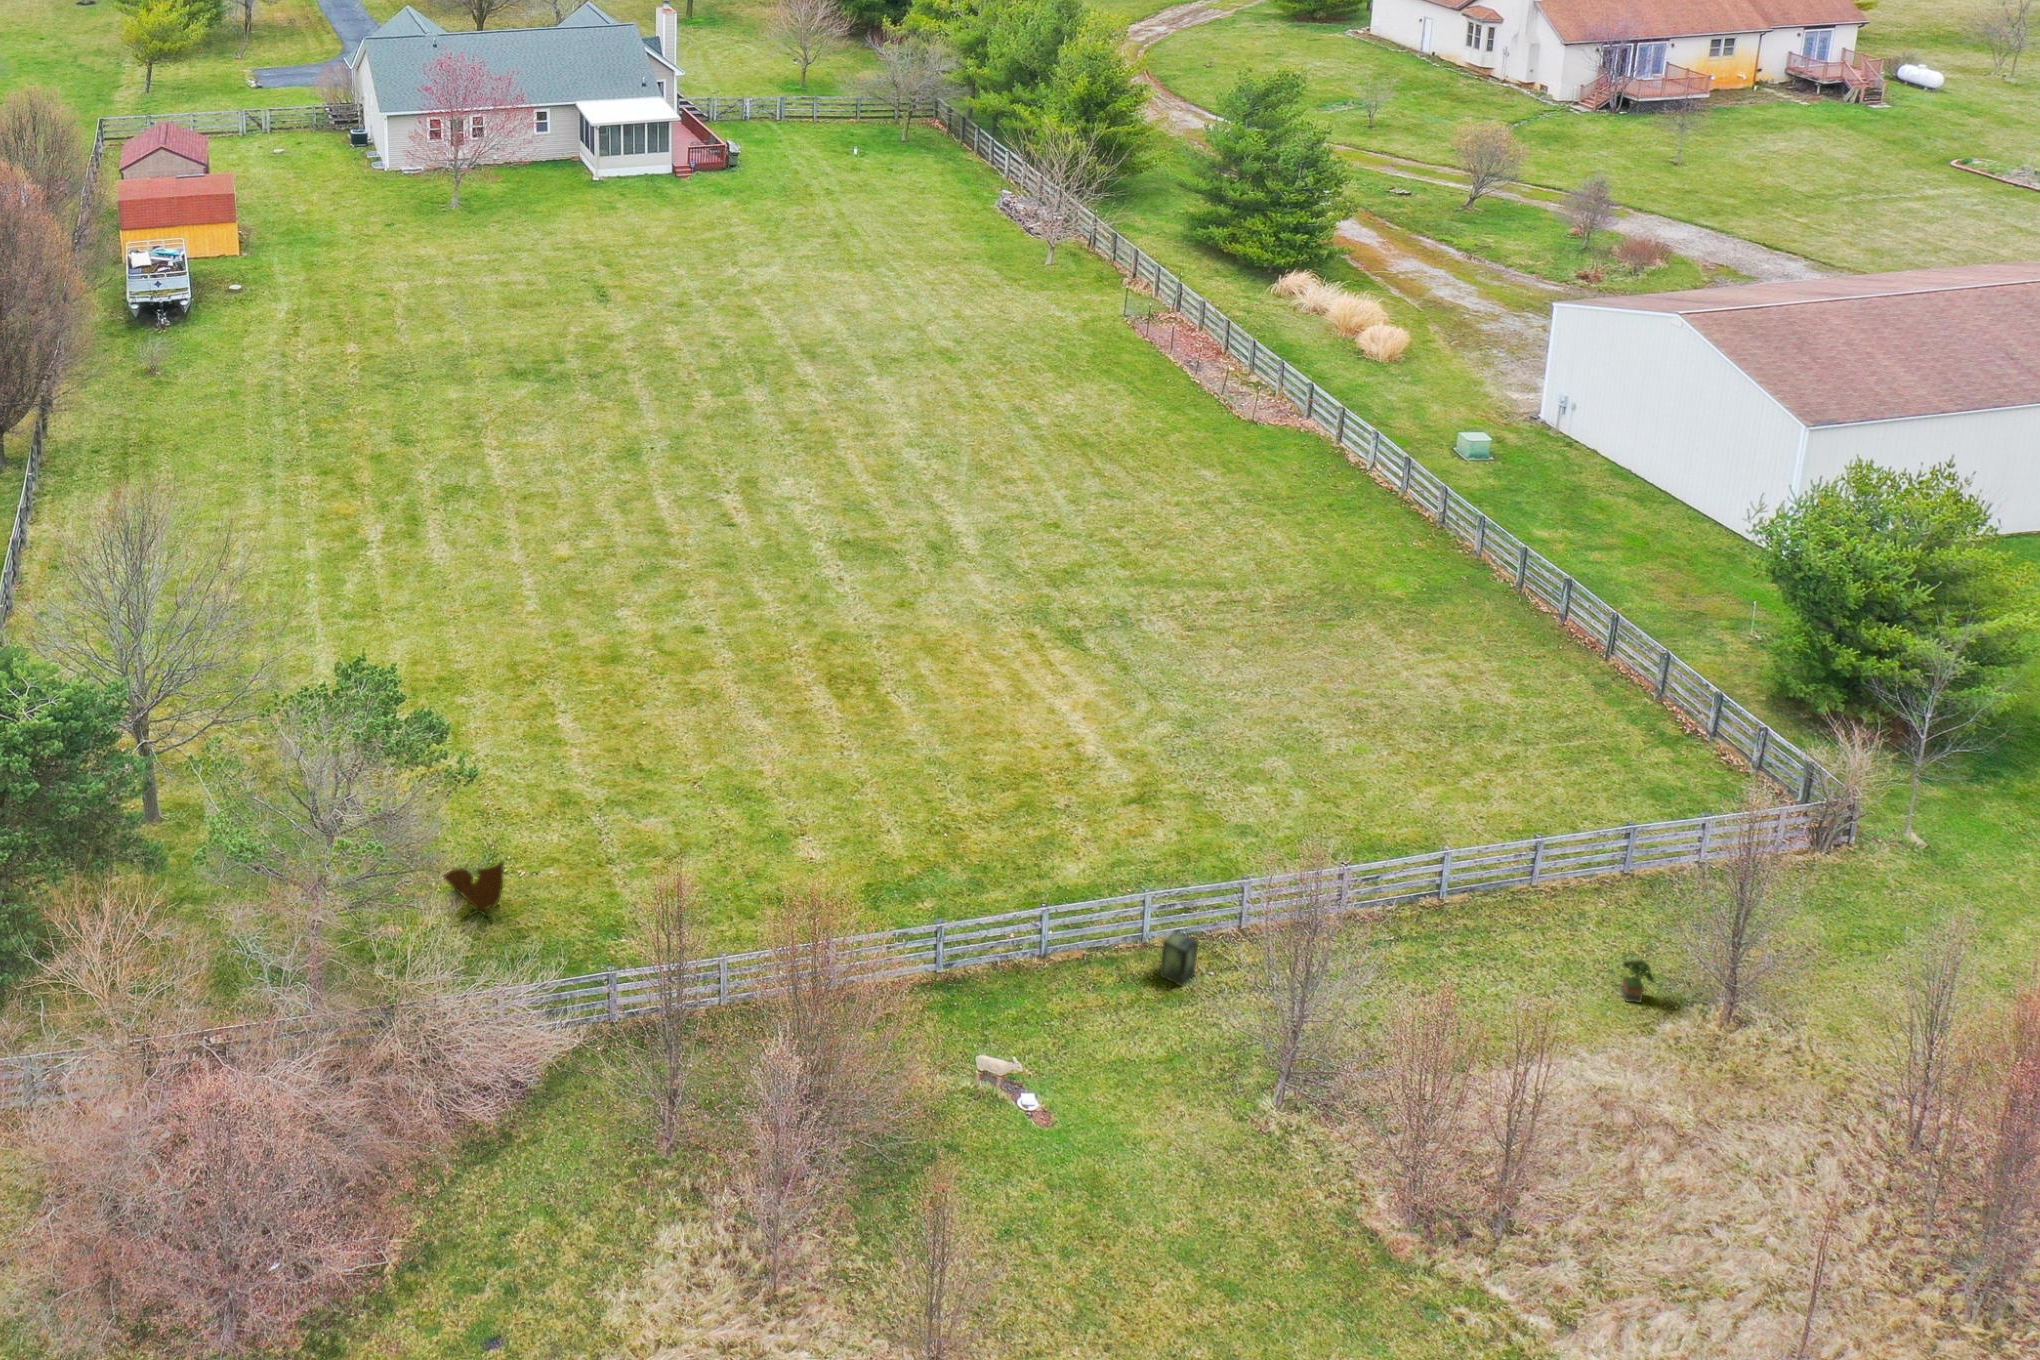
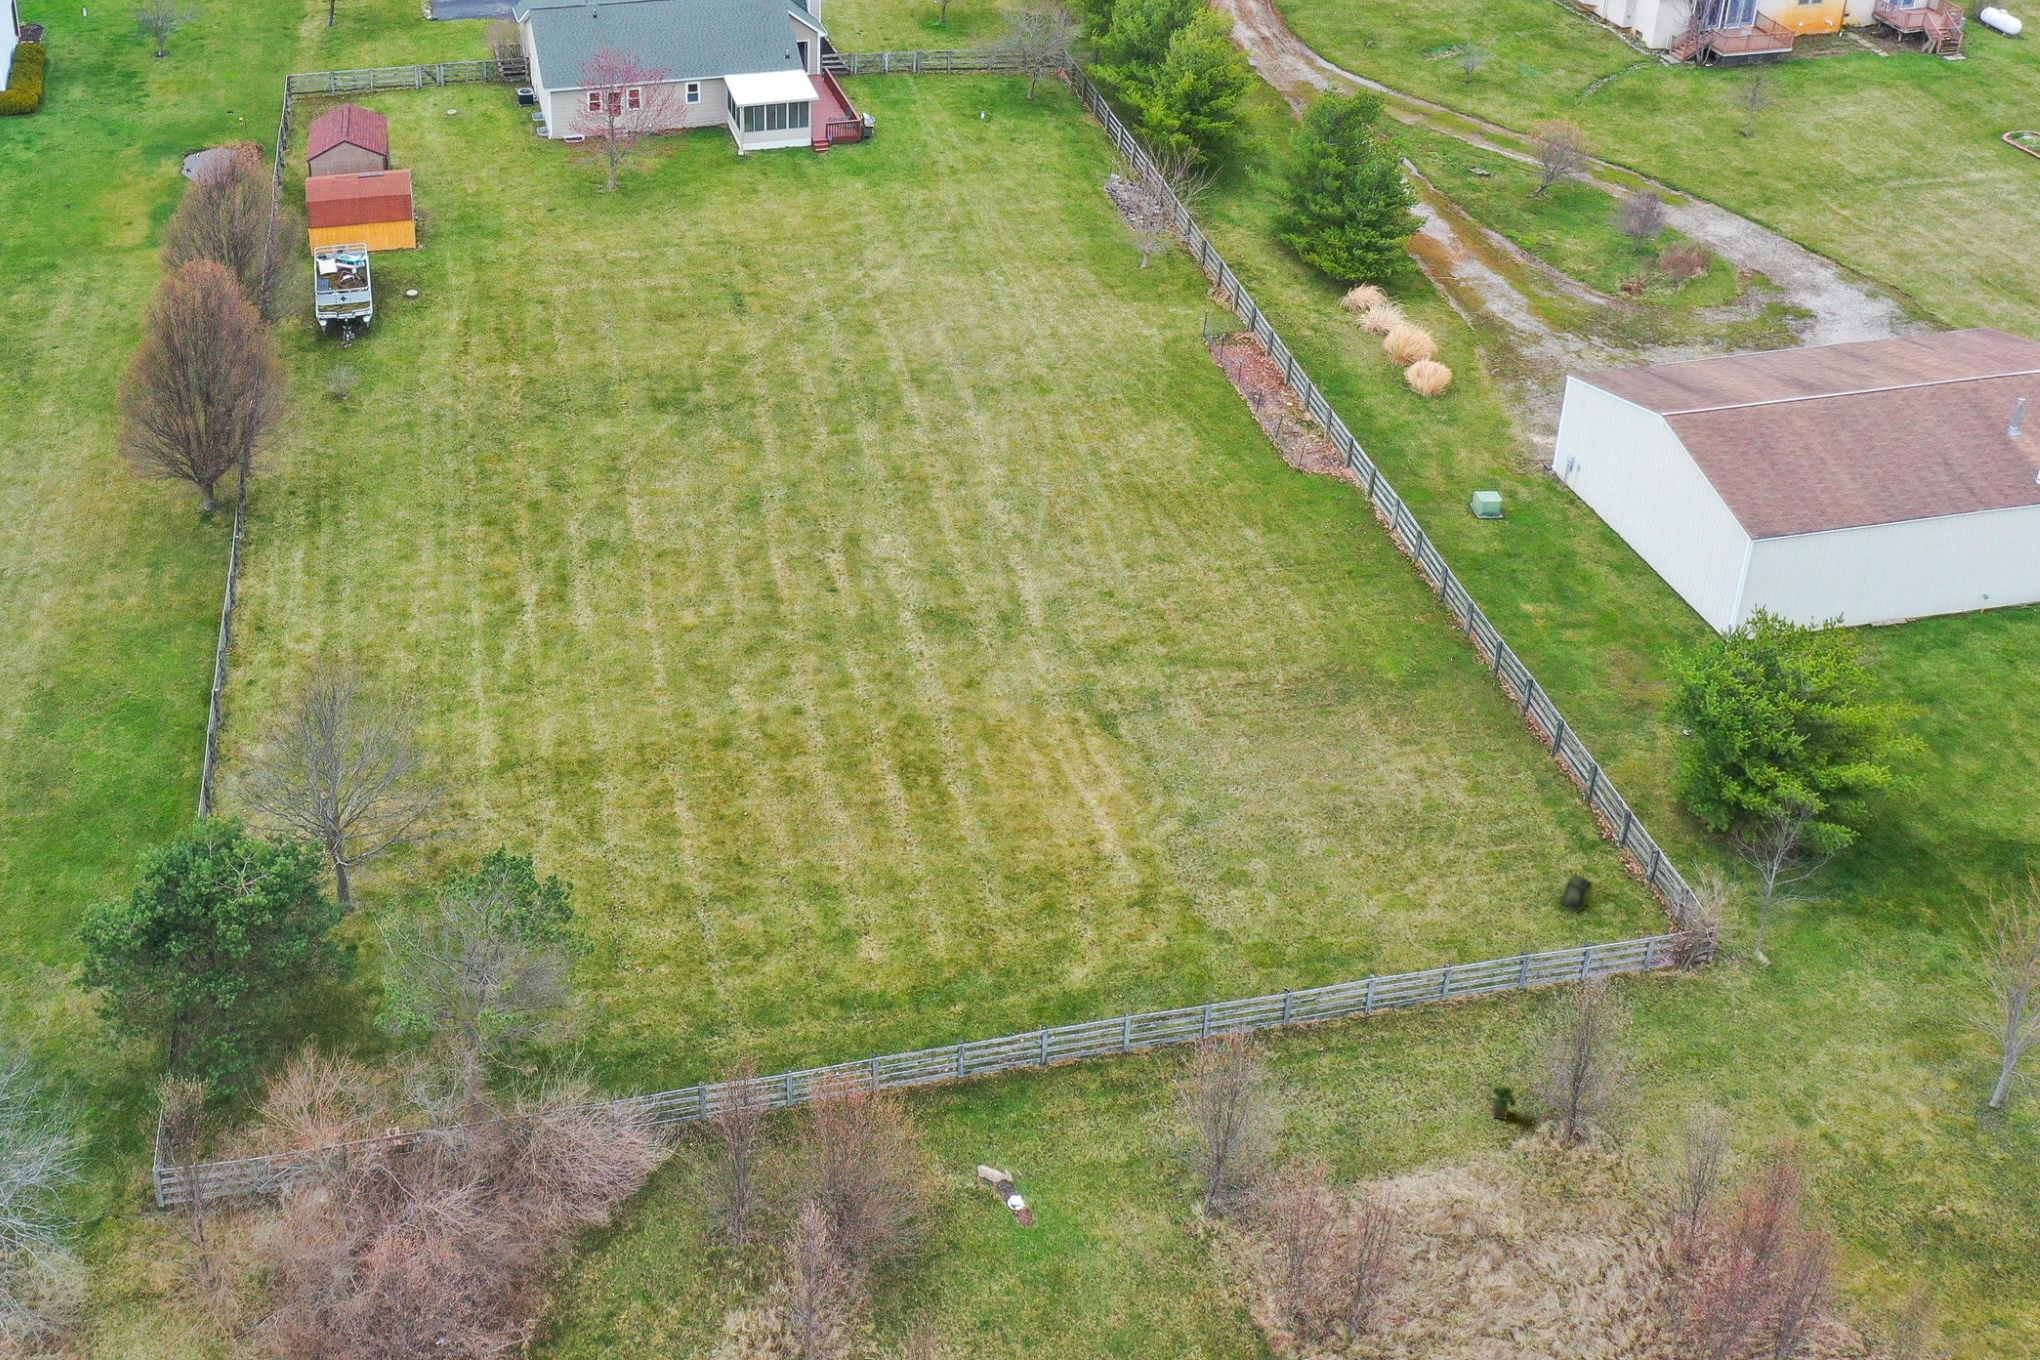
lounge chair: present [444,861,504,919] -> none [575,968,622,1020]
storage box: present [1160,931,1198,987] -> present [1562,874,1592,912]

